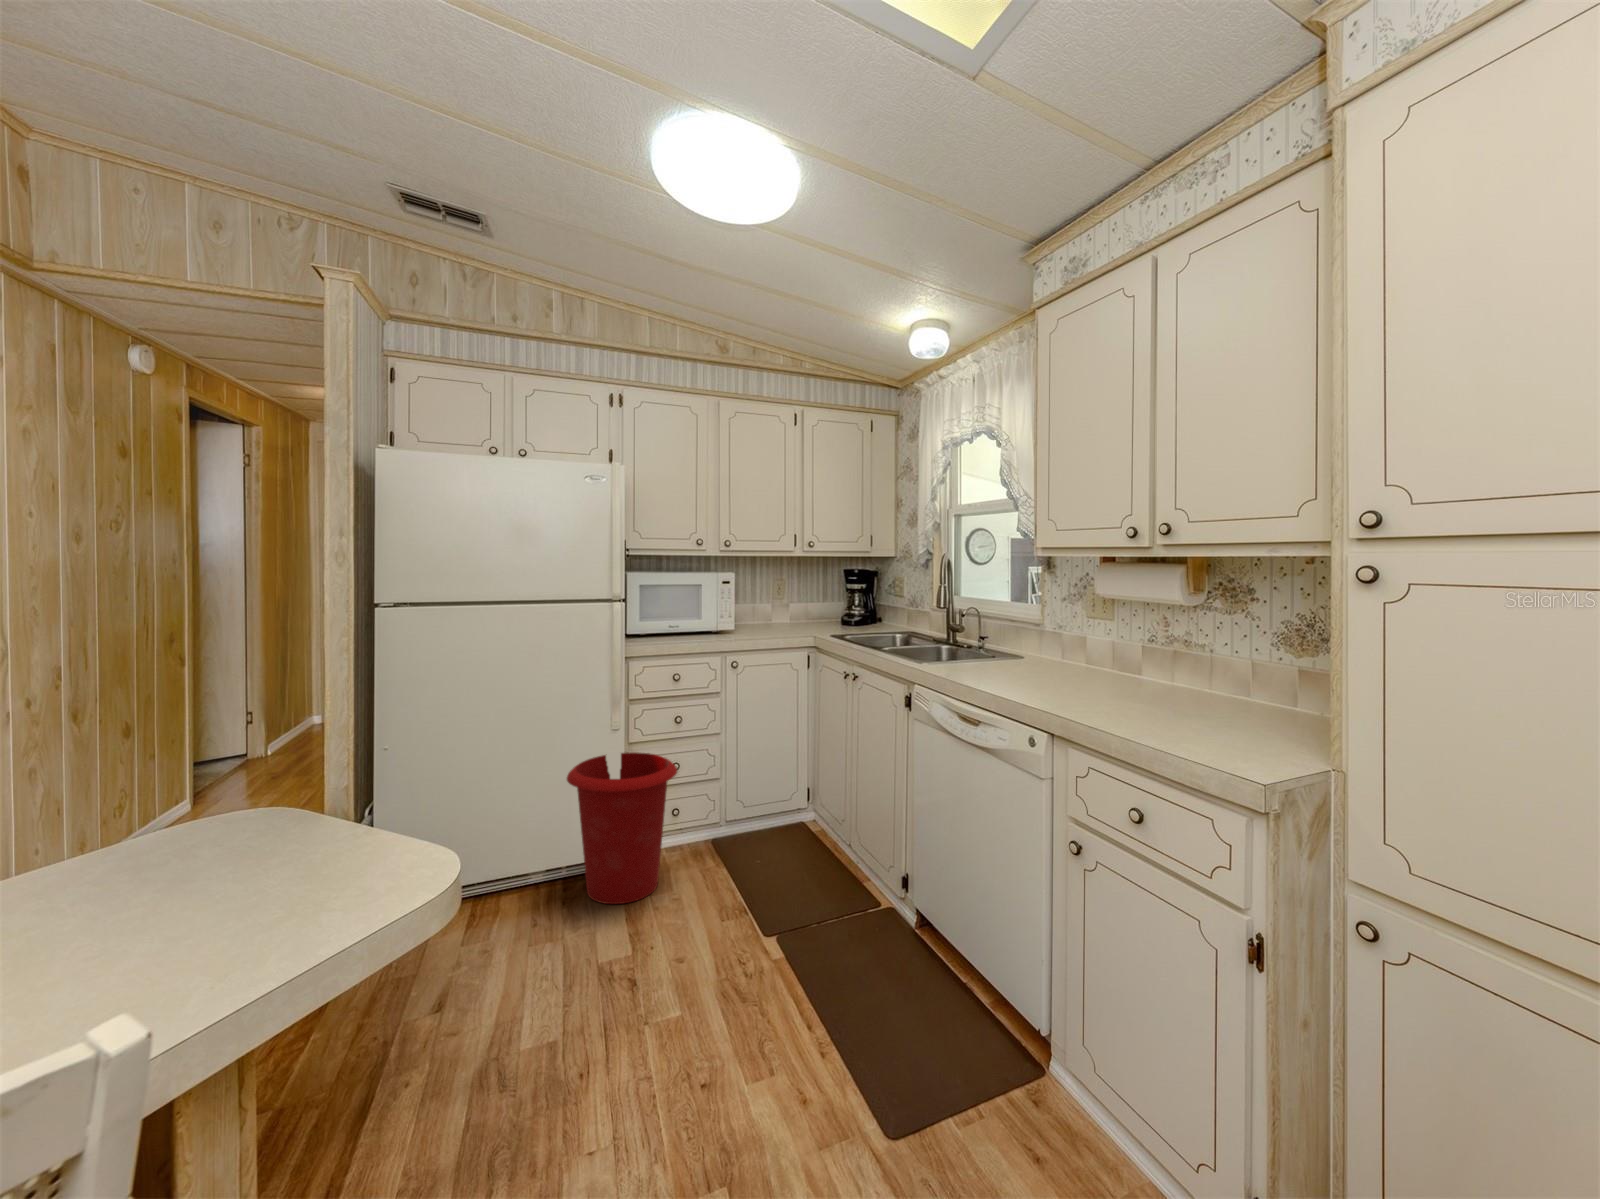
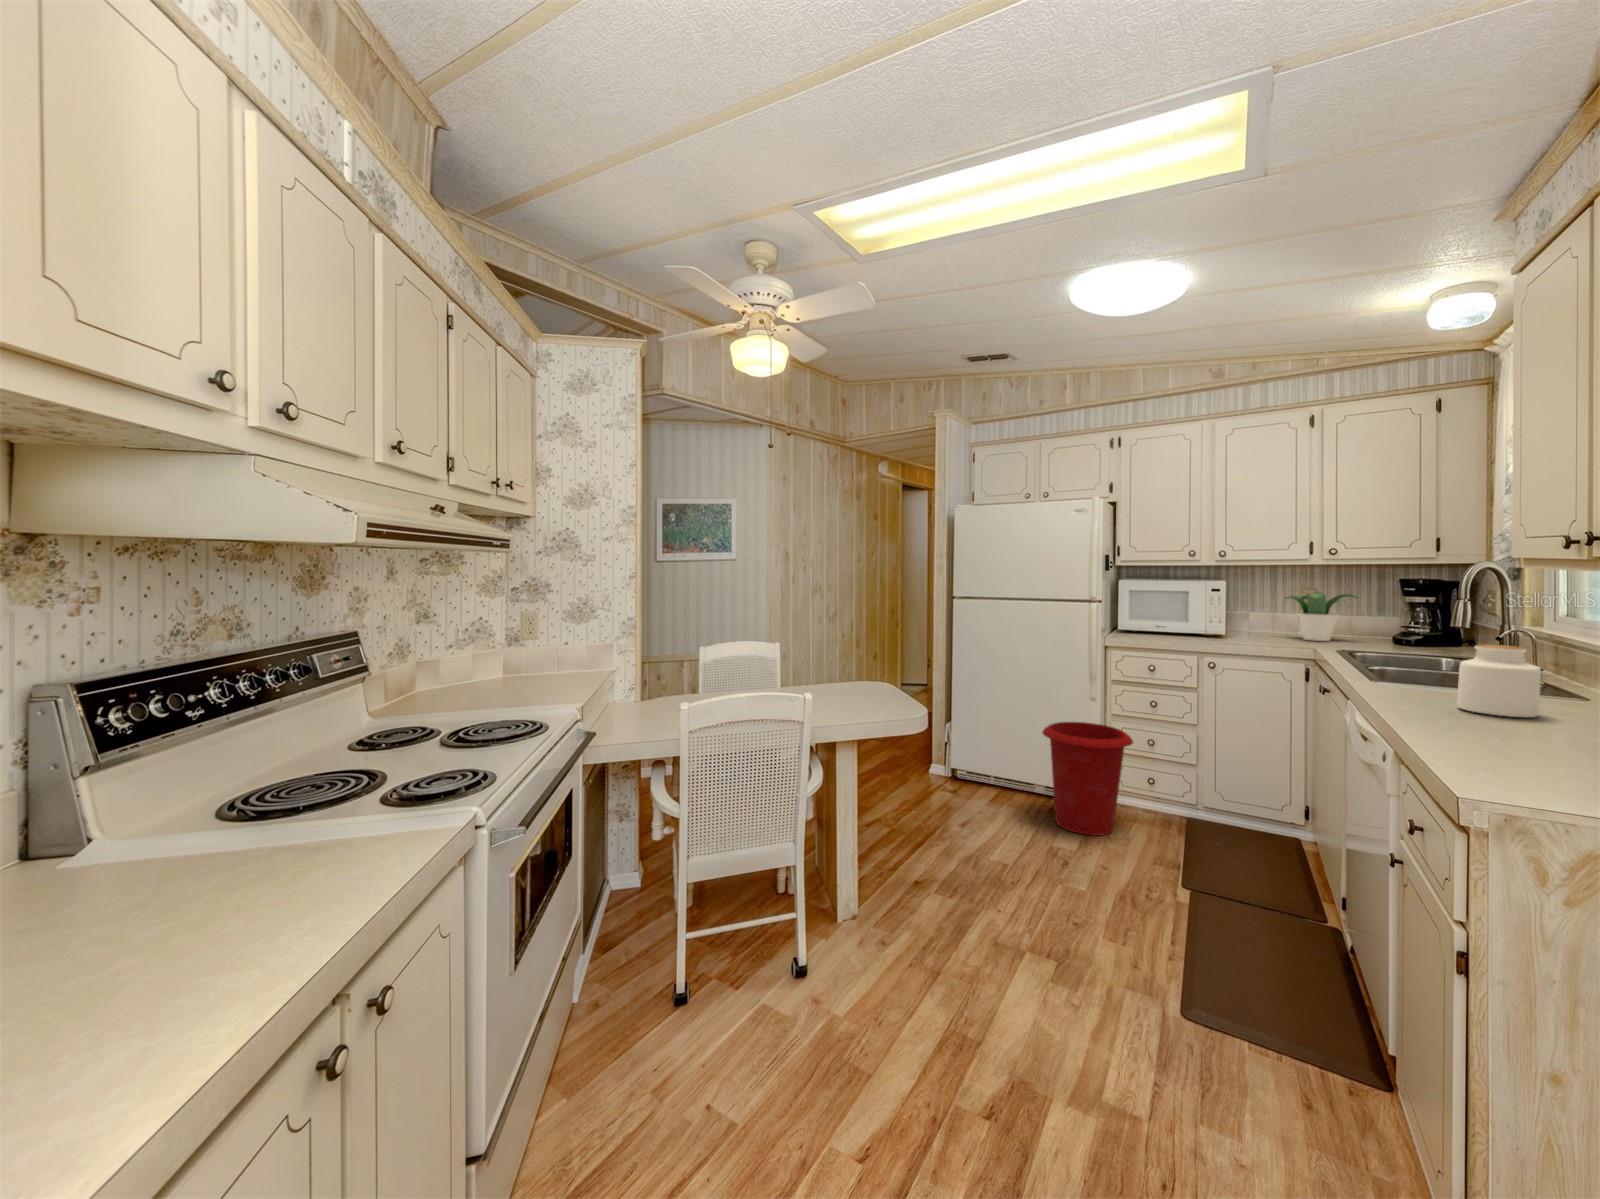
potted plant: none [765,583,823,629] -> present [1287,592,1357,641]
jar: none [1020,626,1072,689] -> present [1457,644,1541,717]

